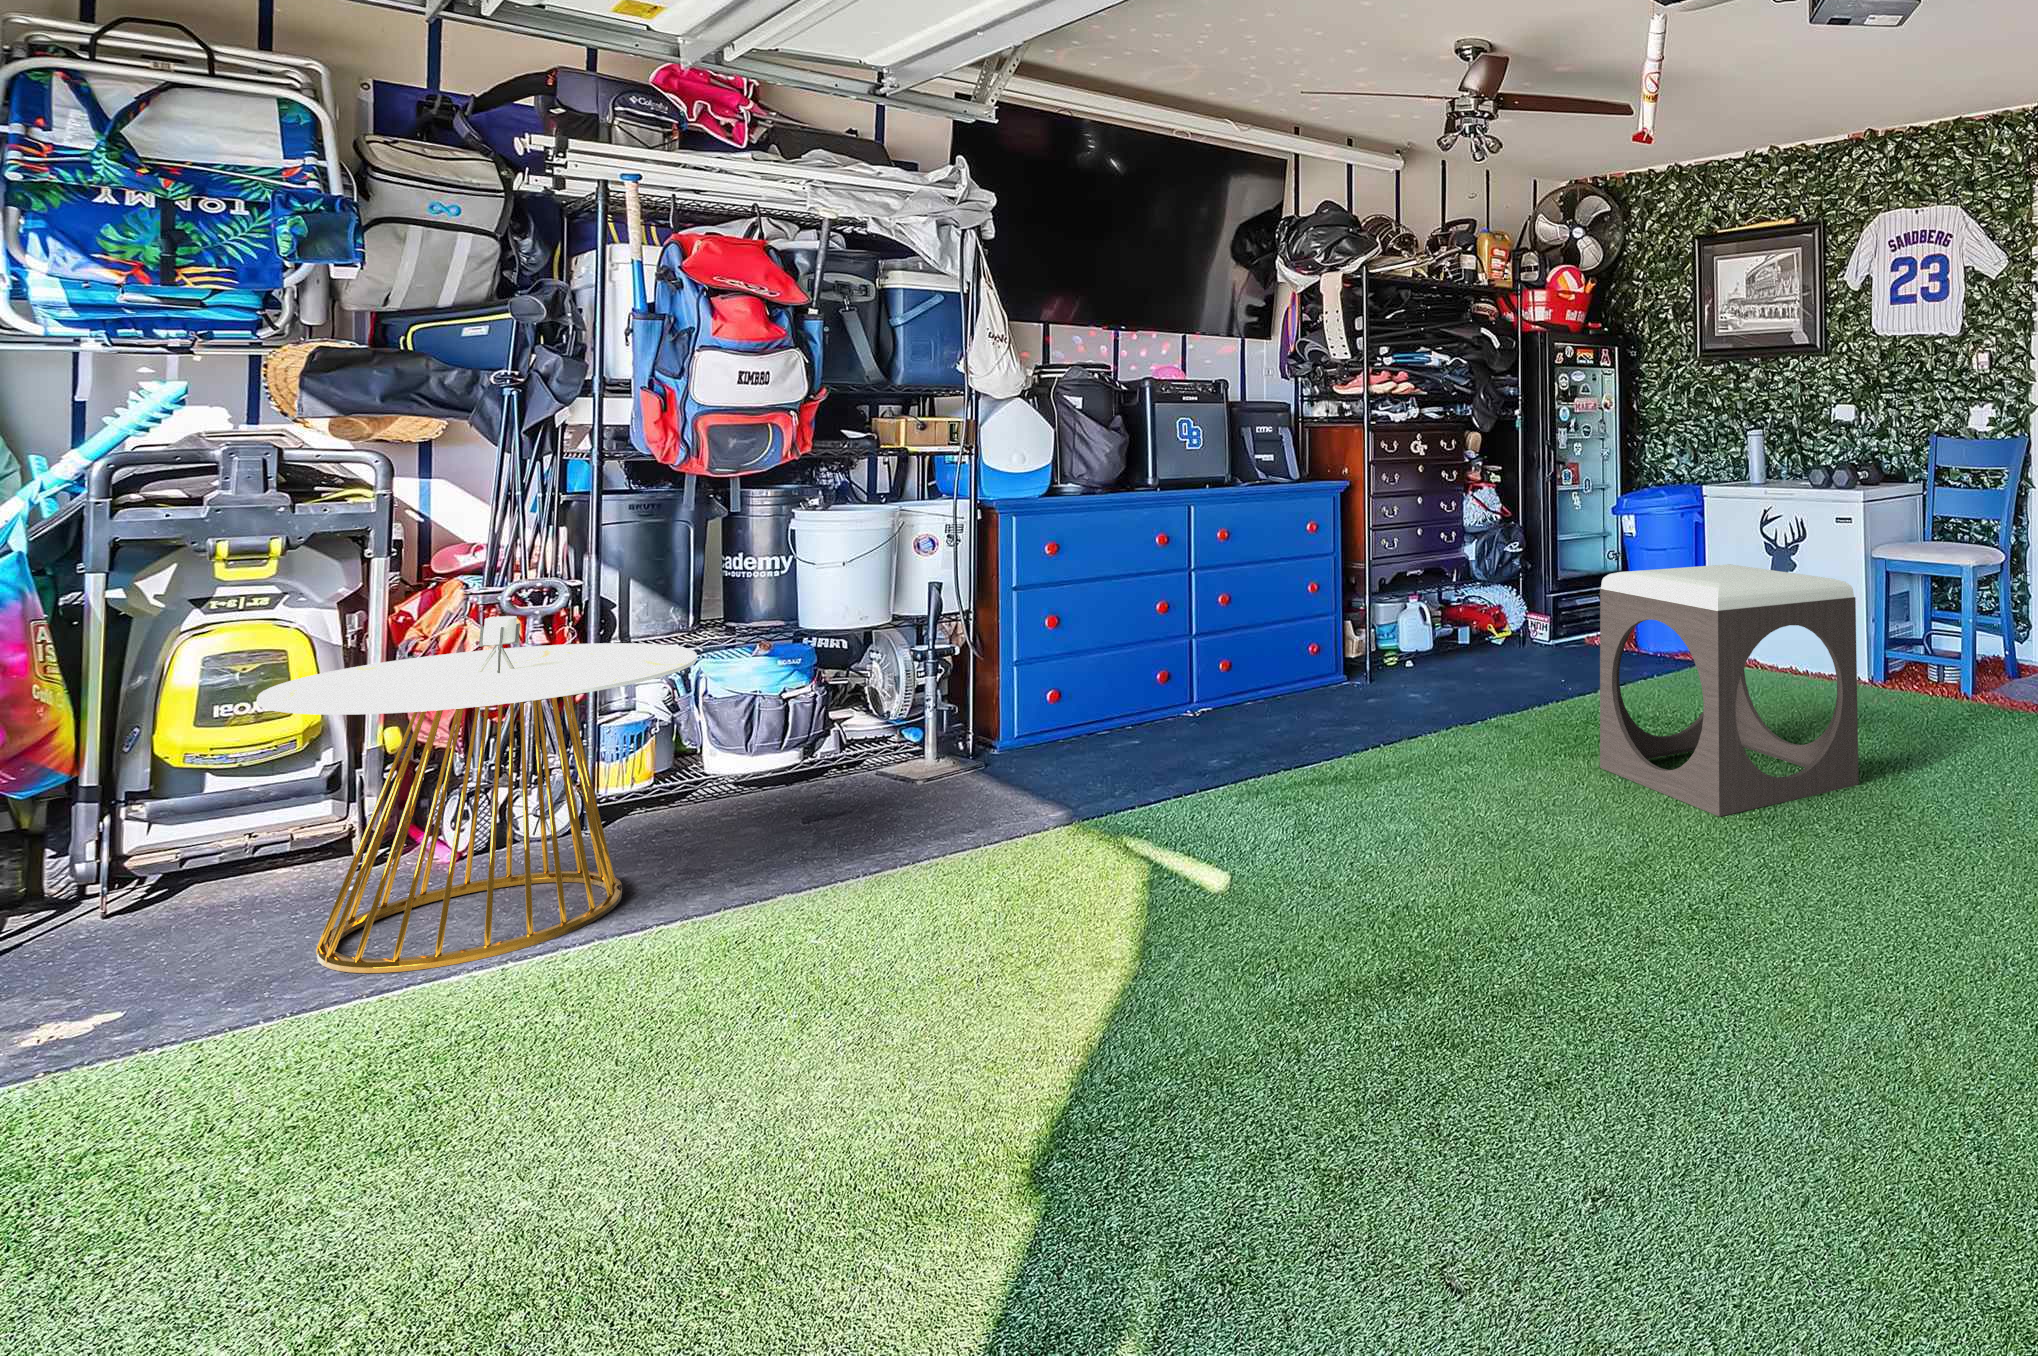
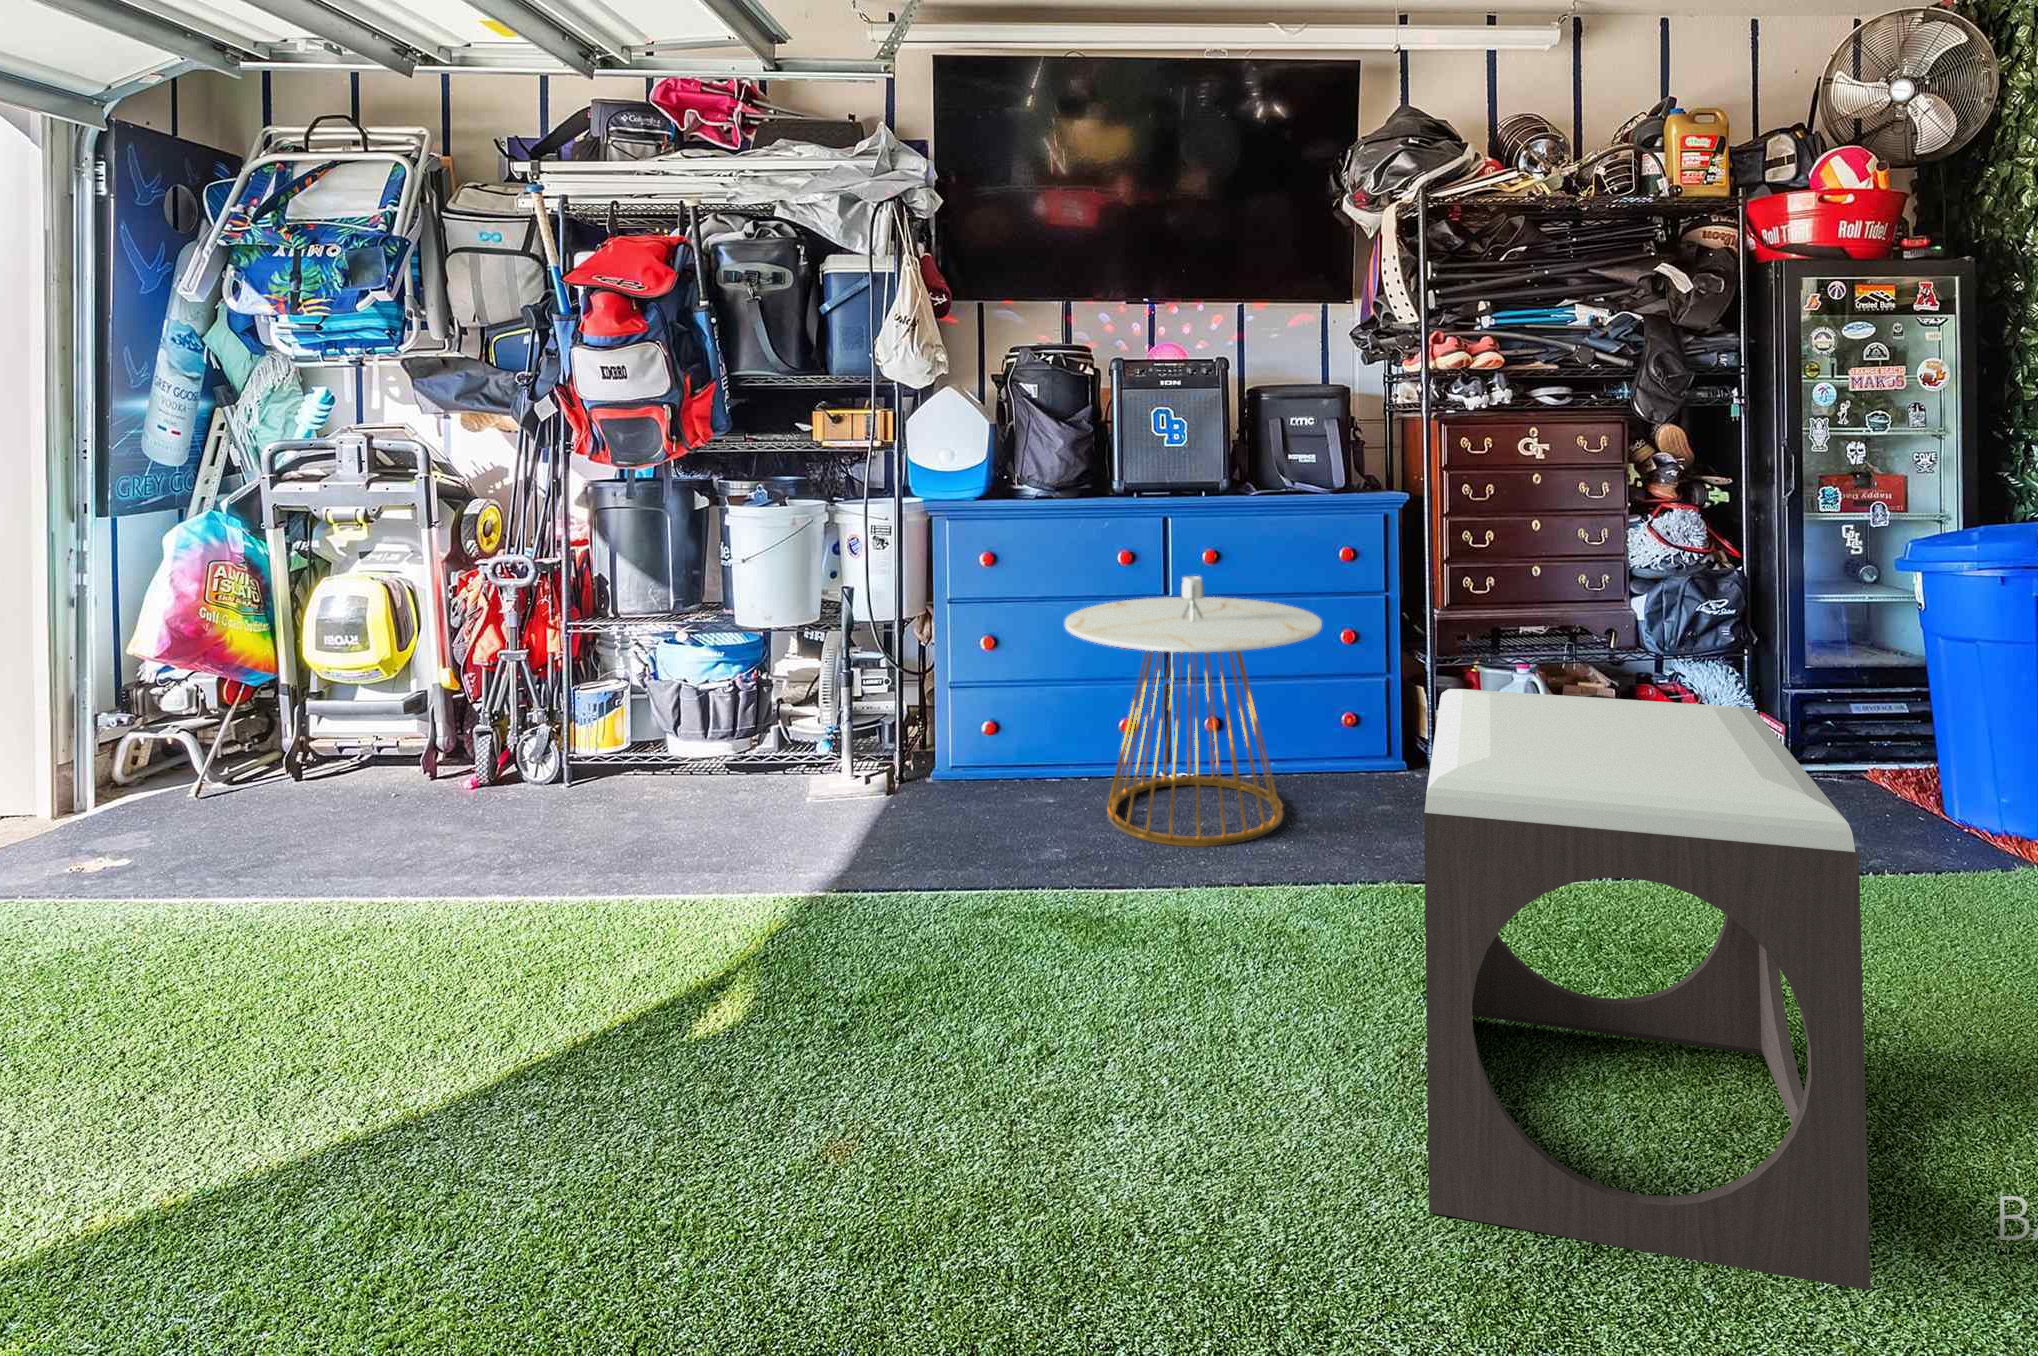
side table: present [257,616,697,973] -> present [1065,576,1322,847]

